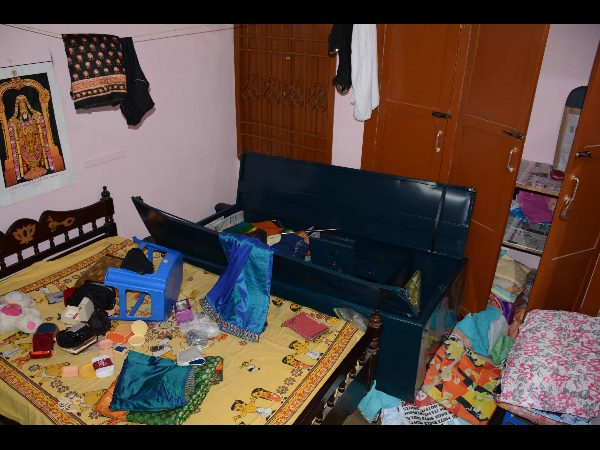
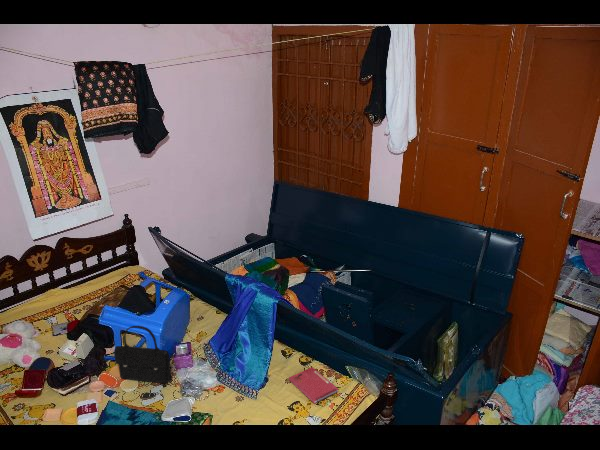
handbag: none [121,284,177,336] -> present [114,326,172,383]

